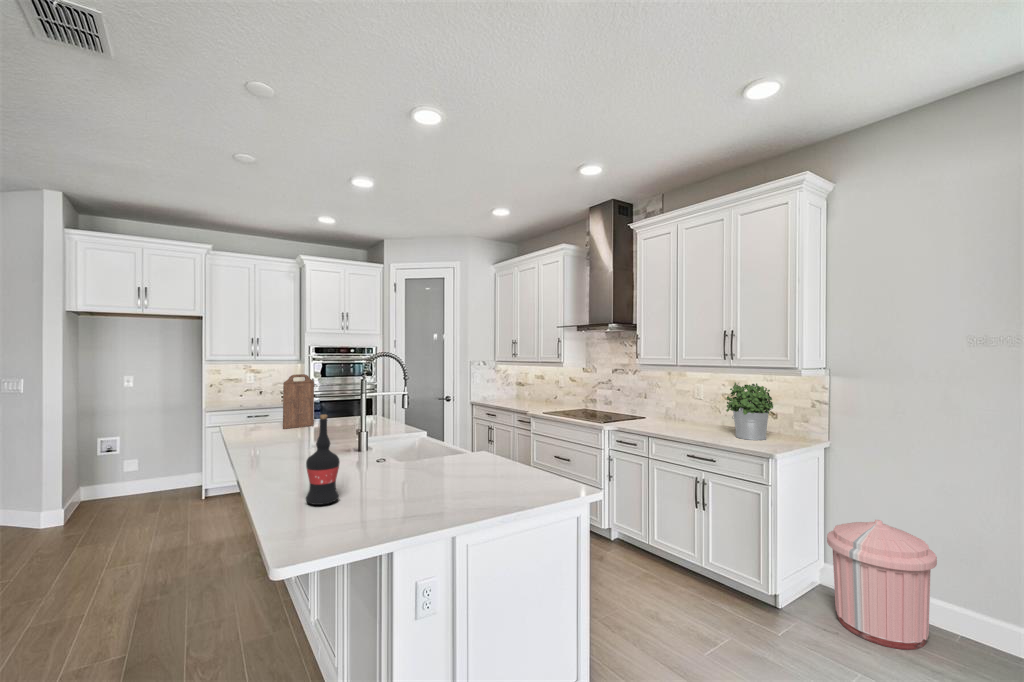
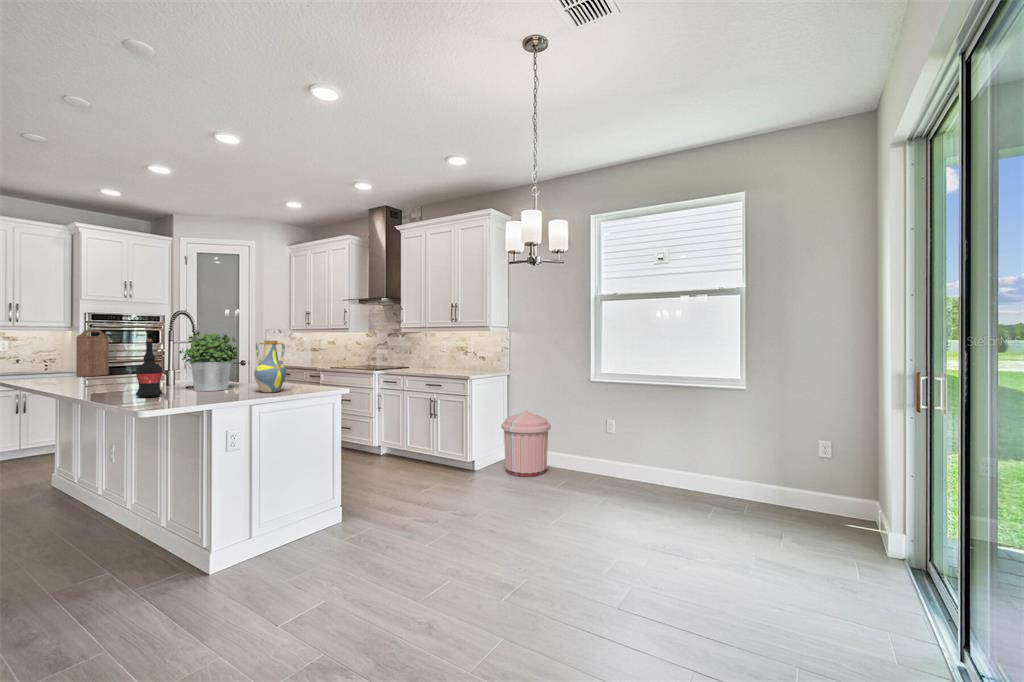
potted plant: present [726,383,773,440] -> present [179,332,238,391]
vase: none [461,413,506,500] -> present [254,341,286,393]

